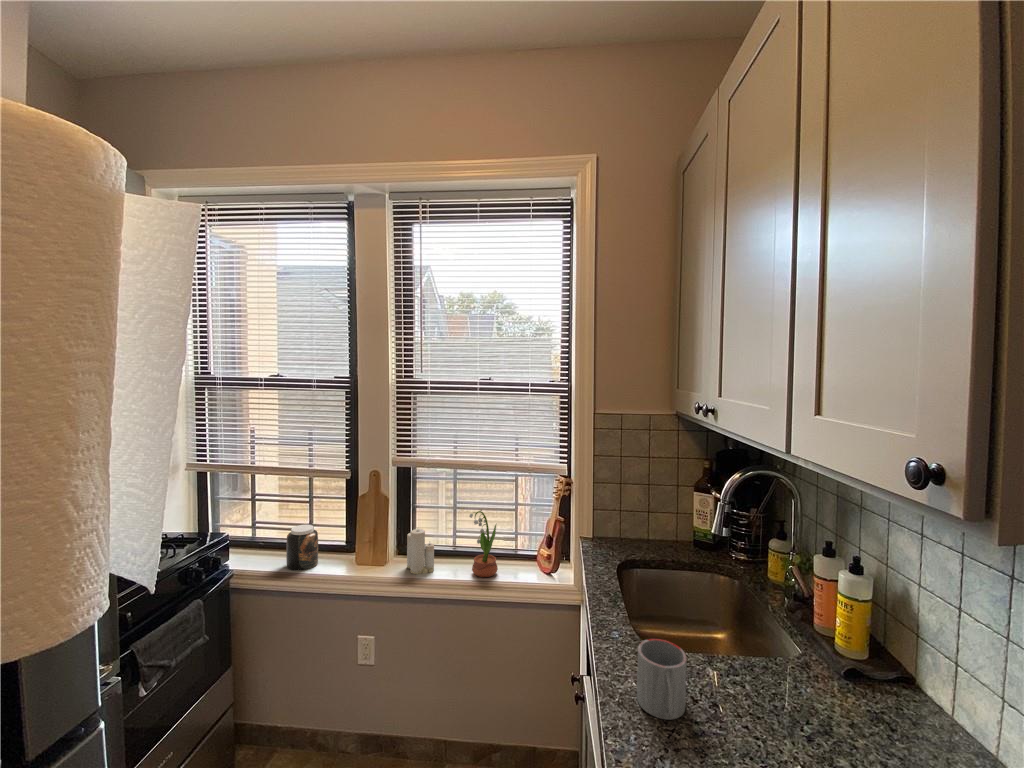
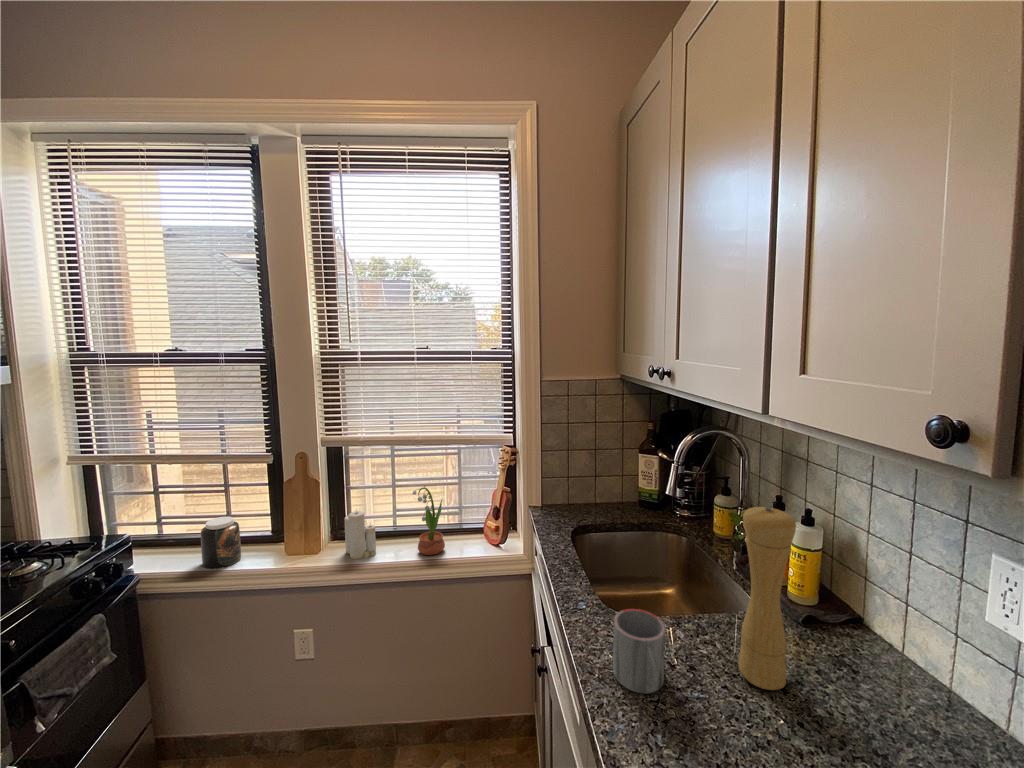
pepper mill: none [764,551,818,735] -> present [739,507,796,690]

